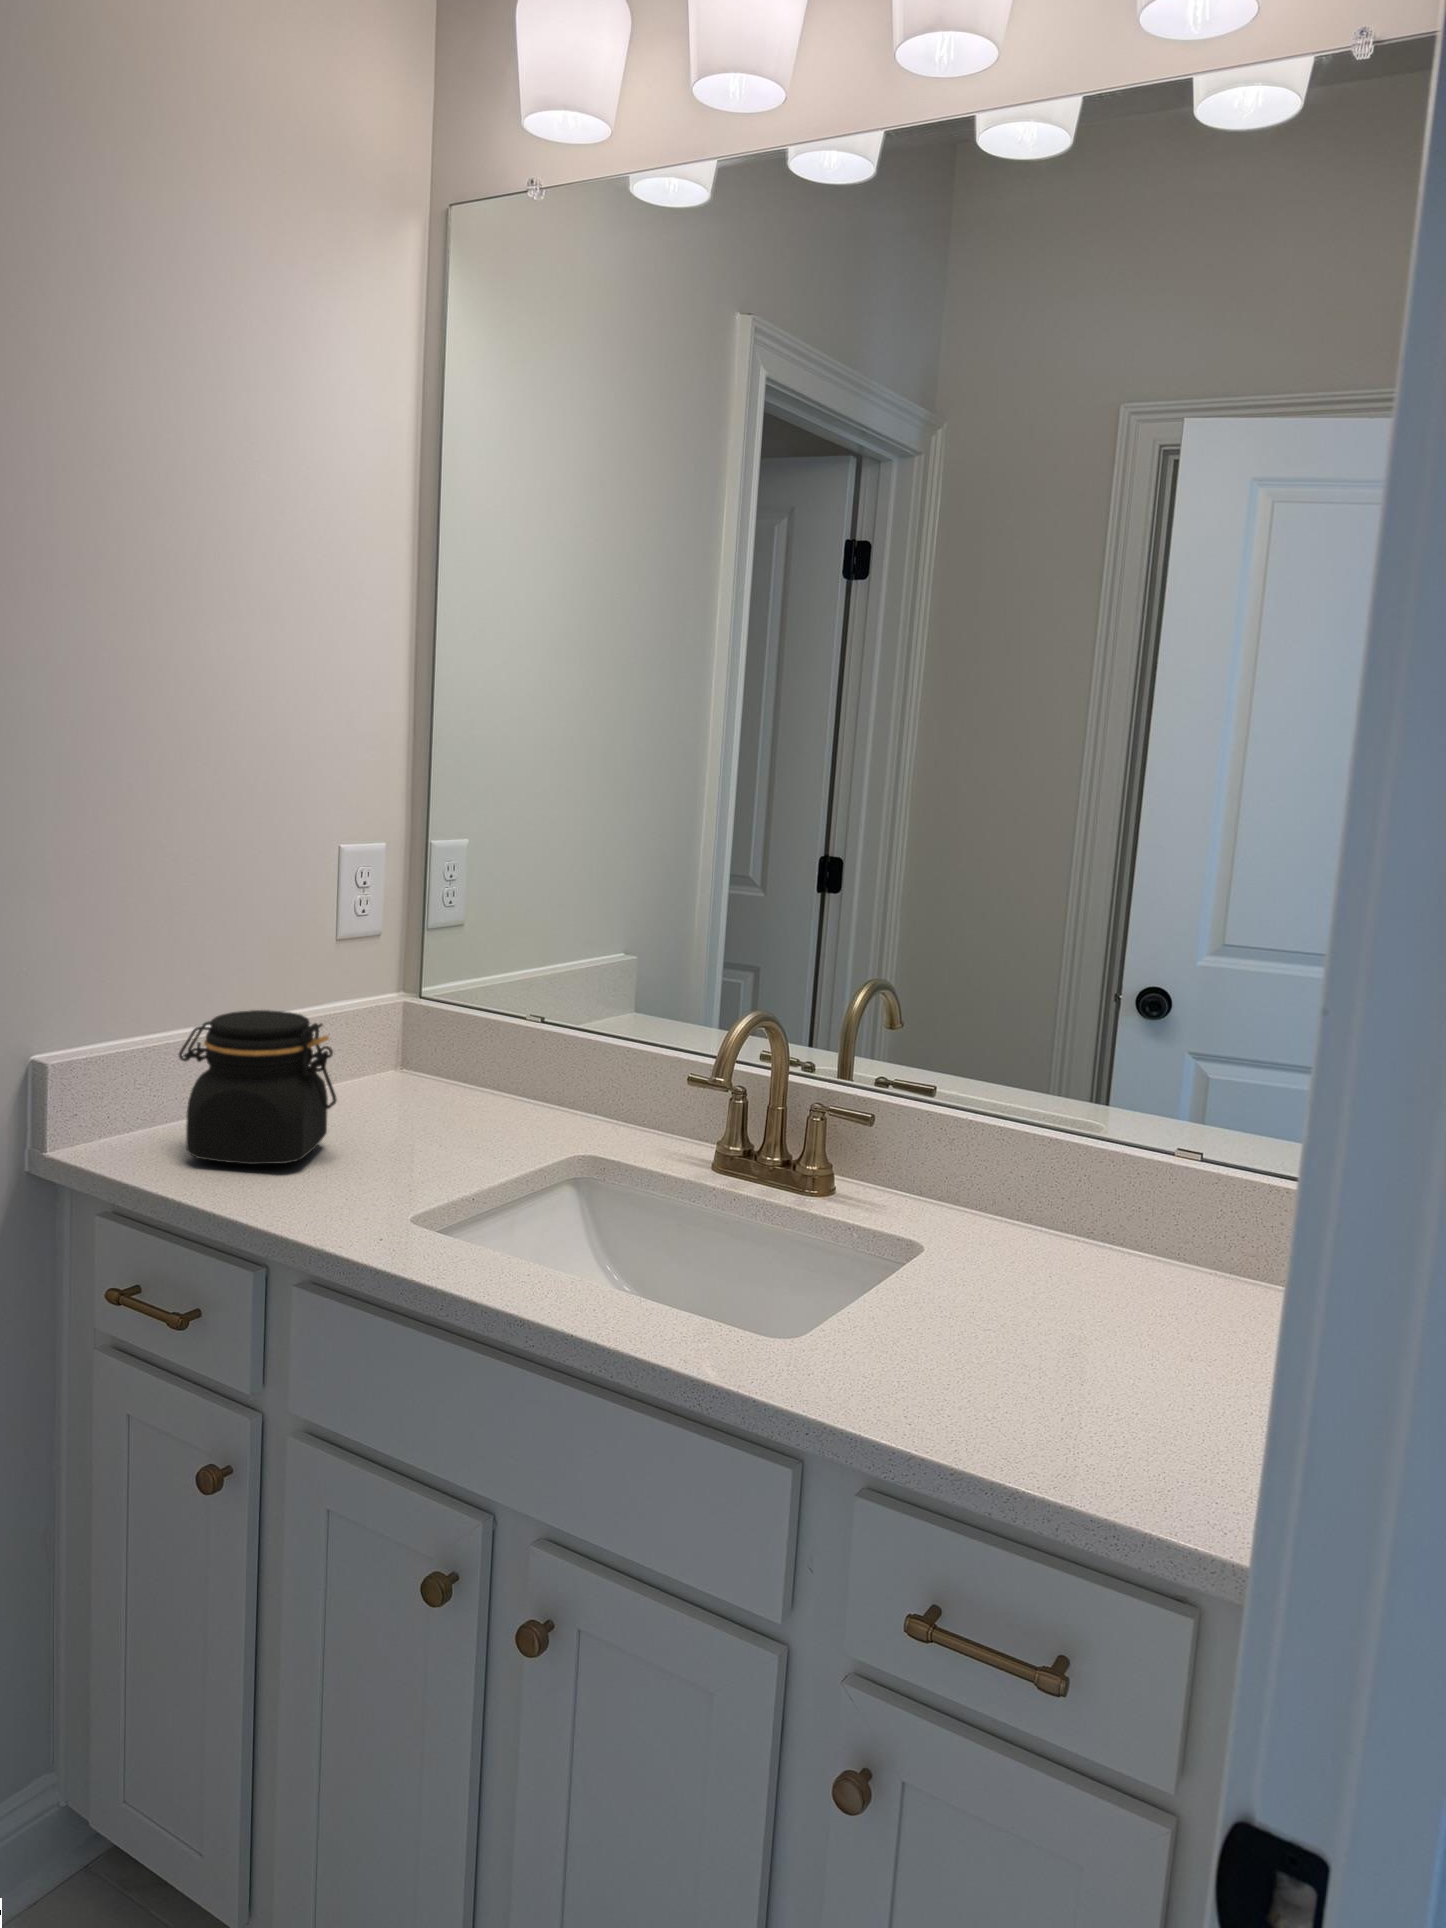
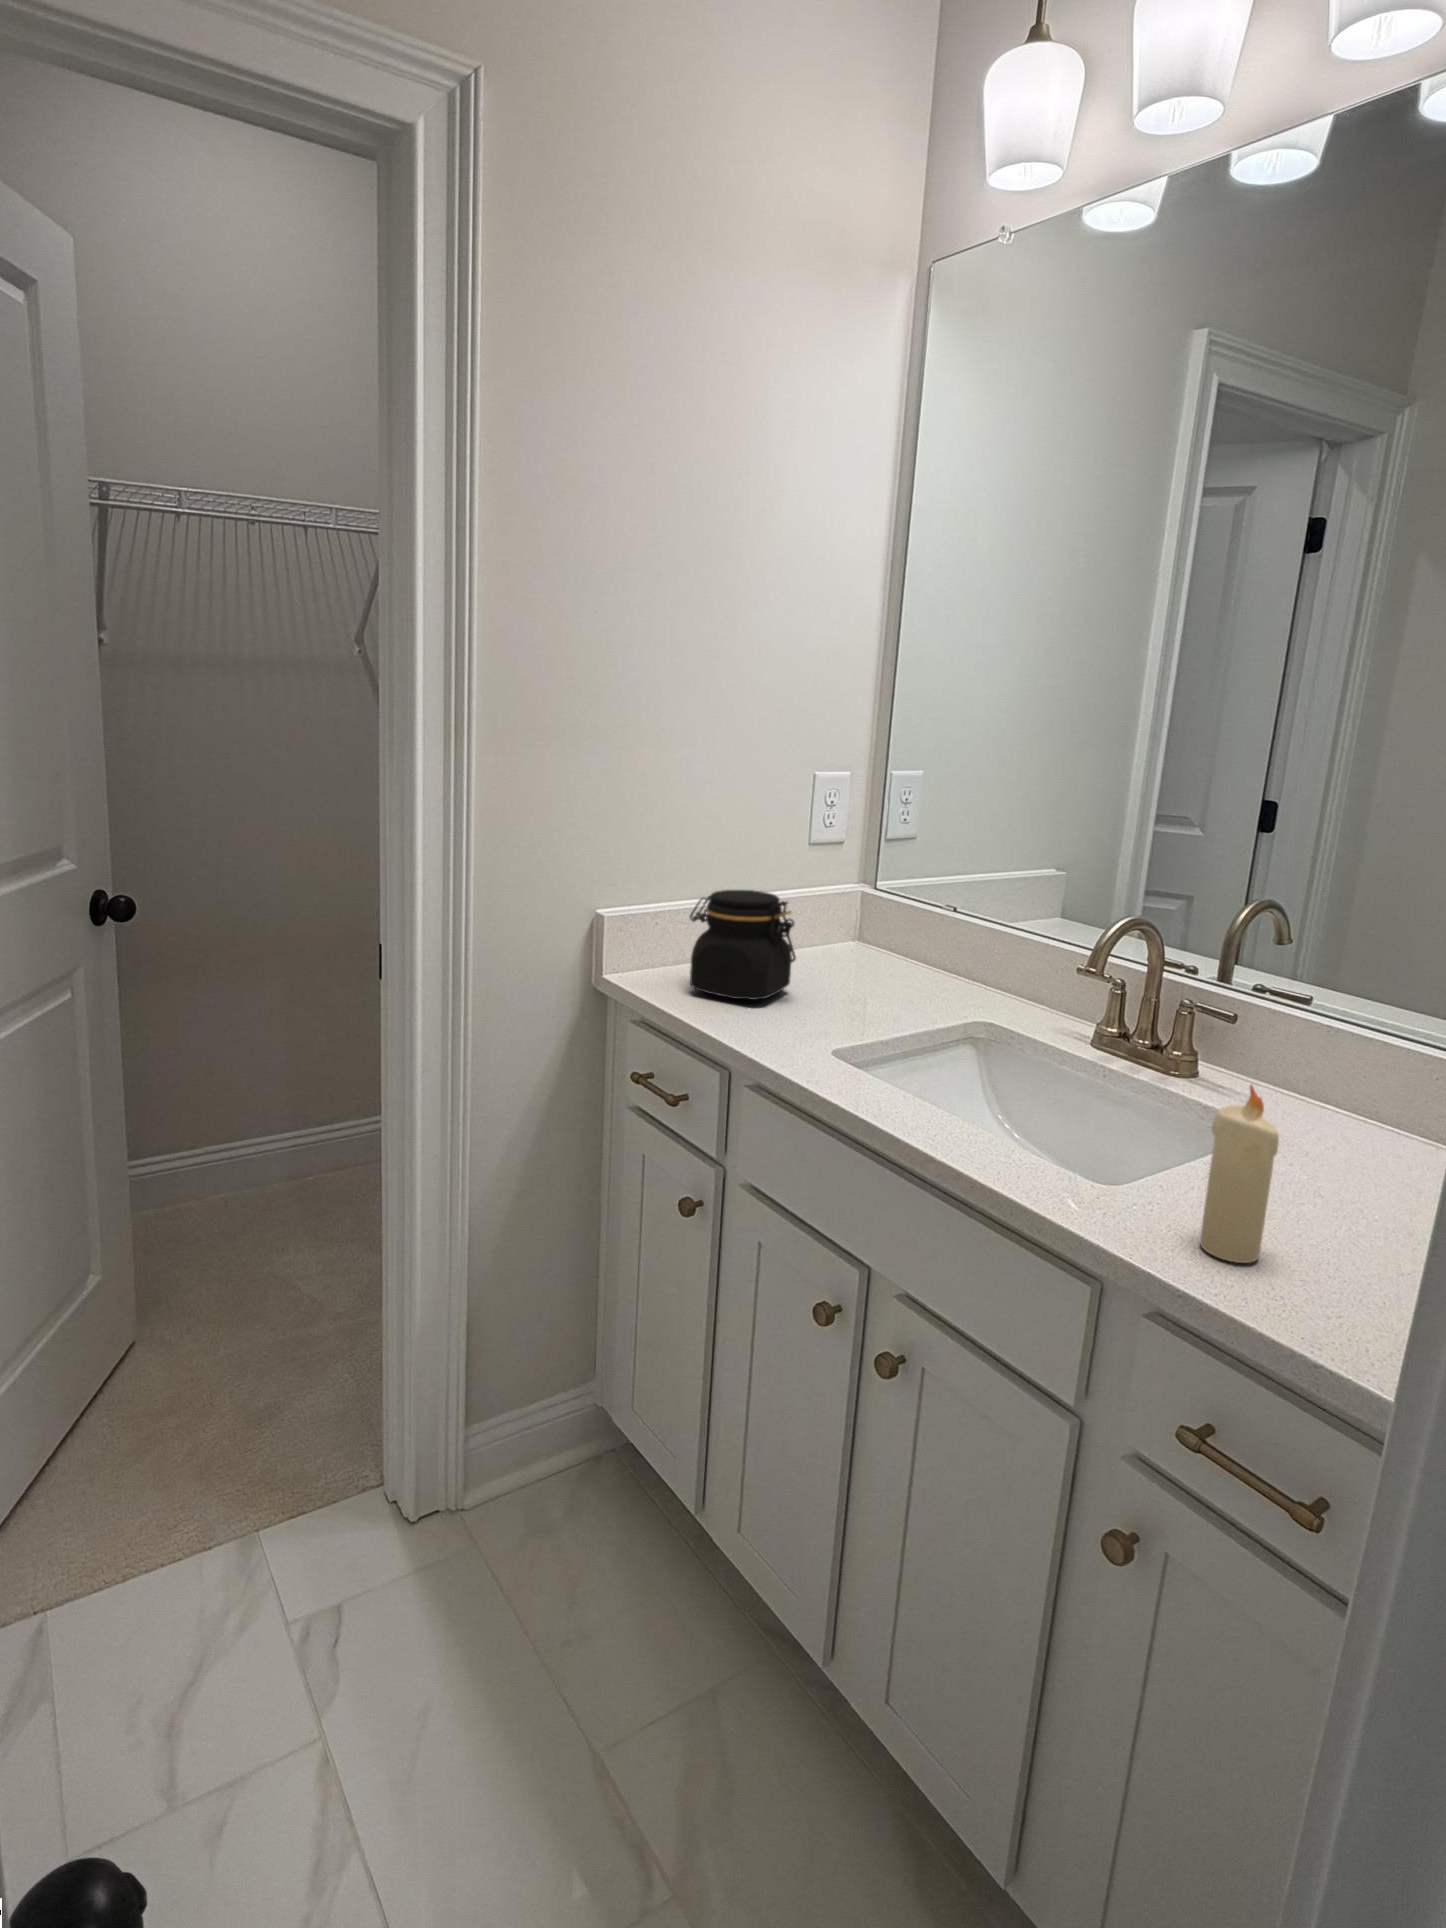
candle: none [905,1210,978,1413] -> present [1200,1085,1279,1263]

